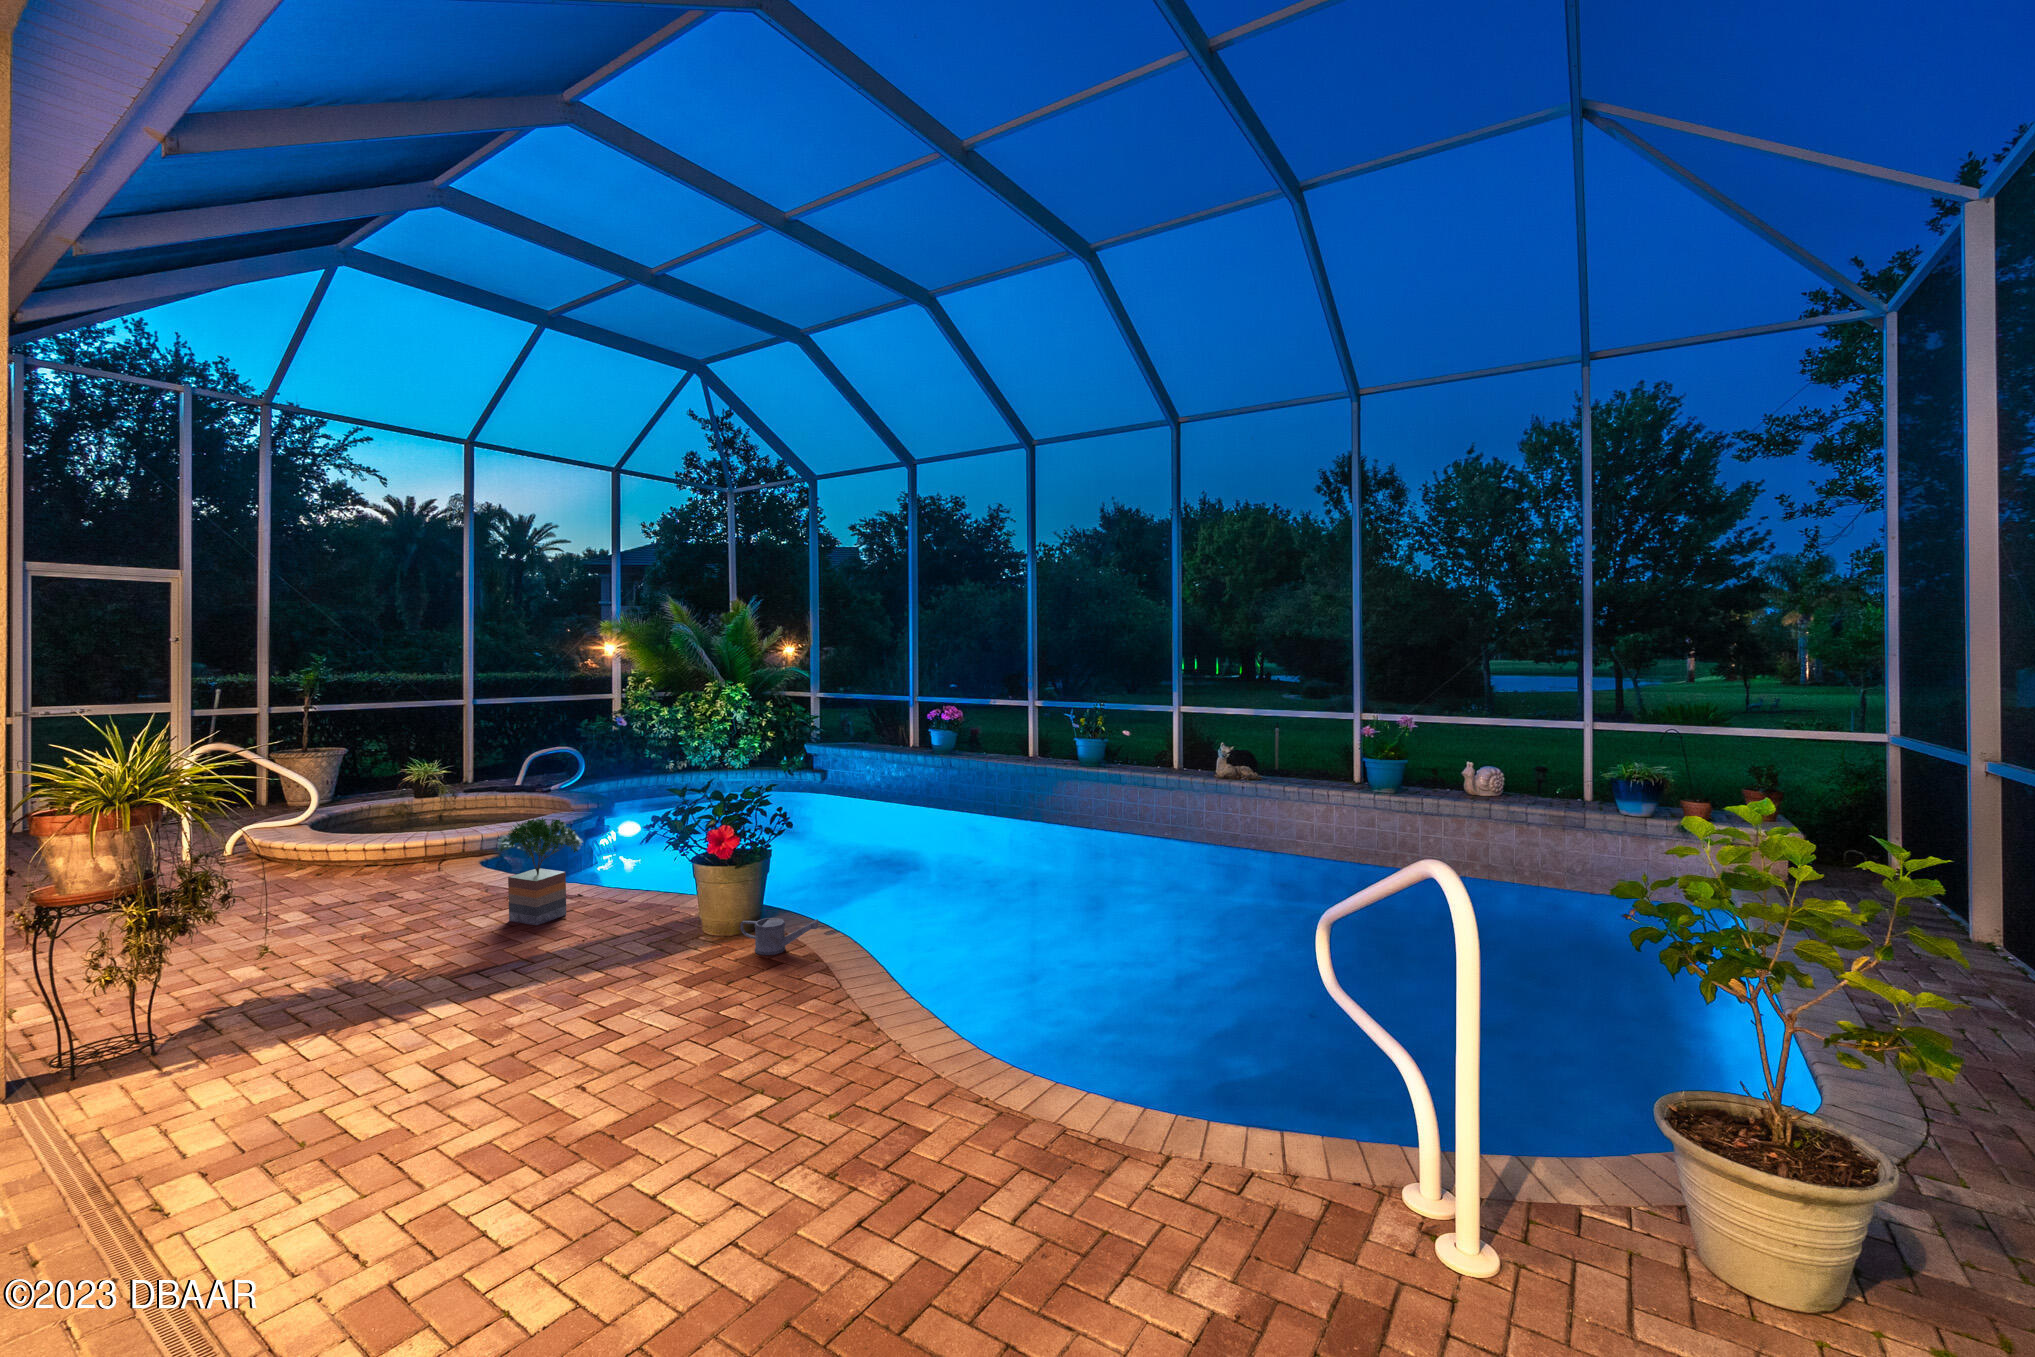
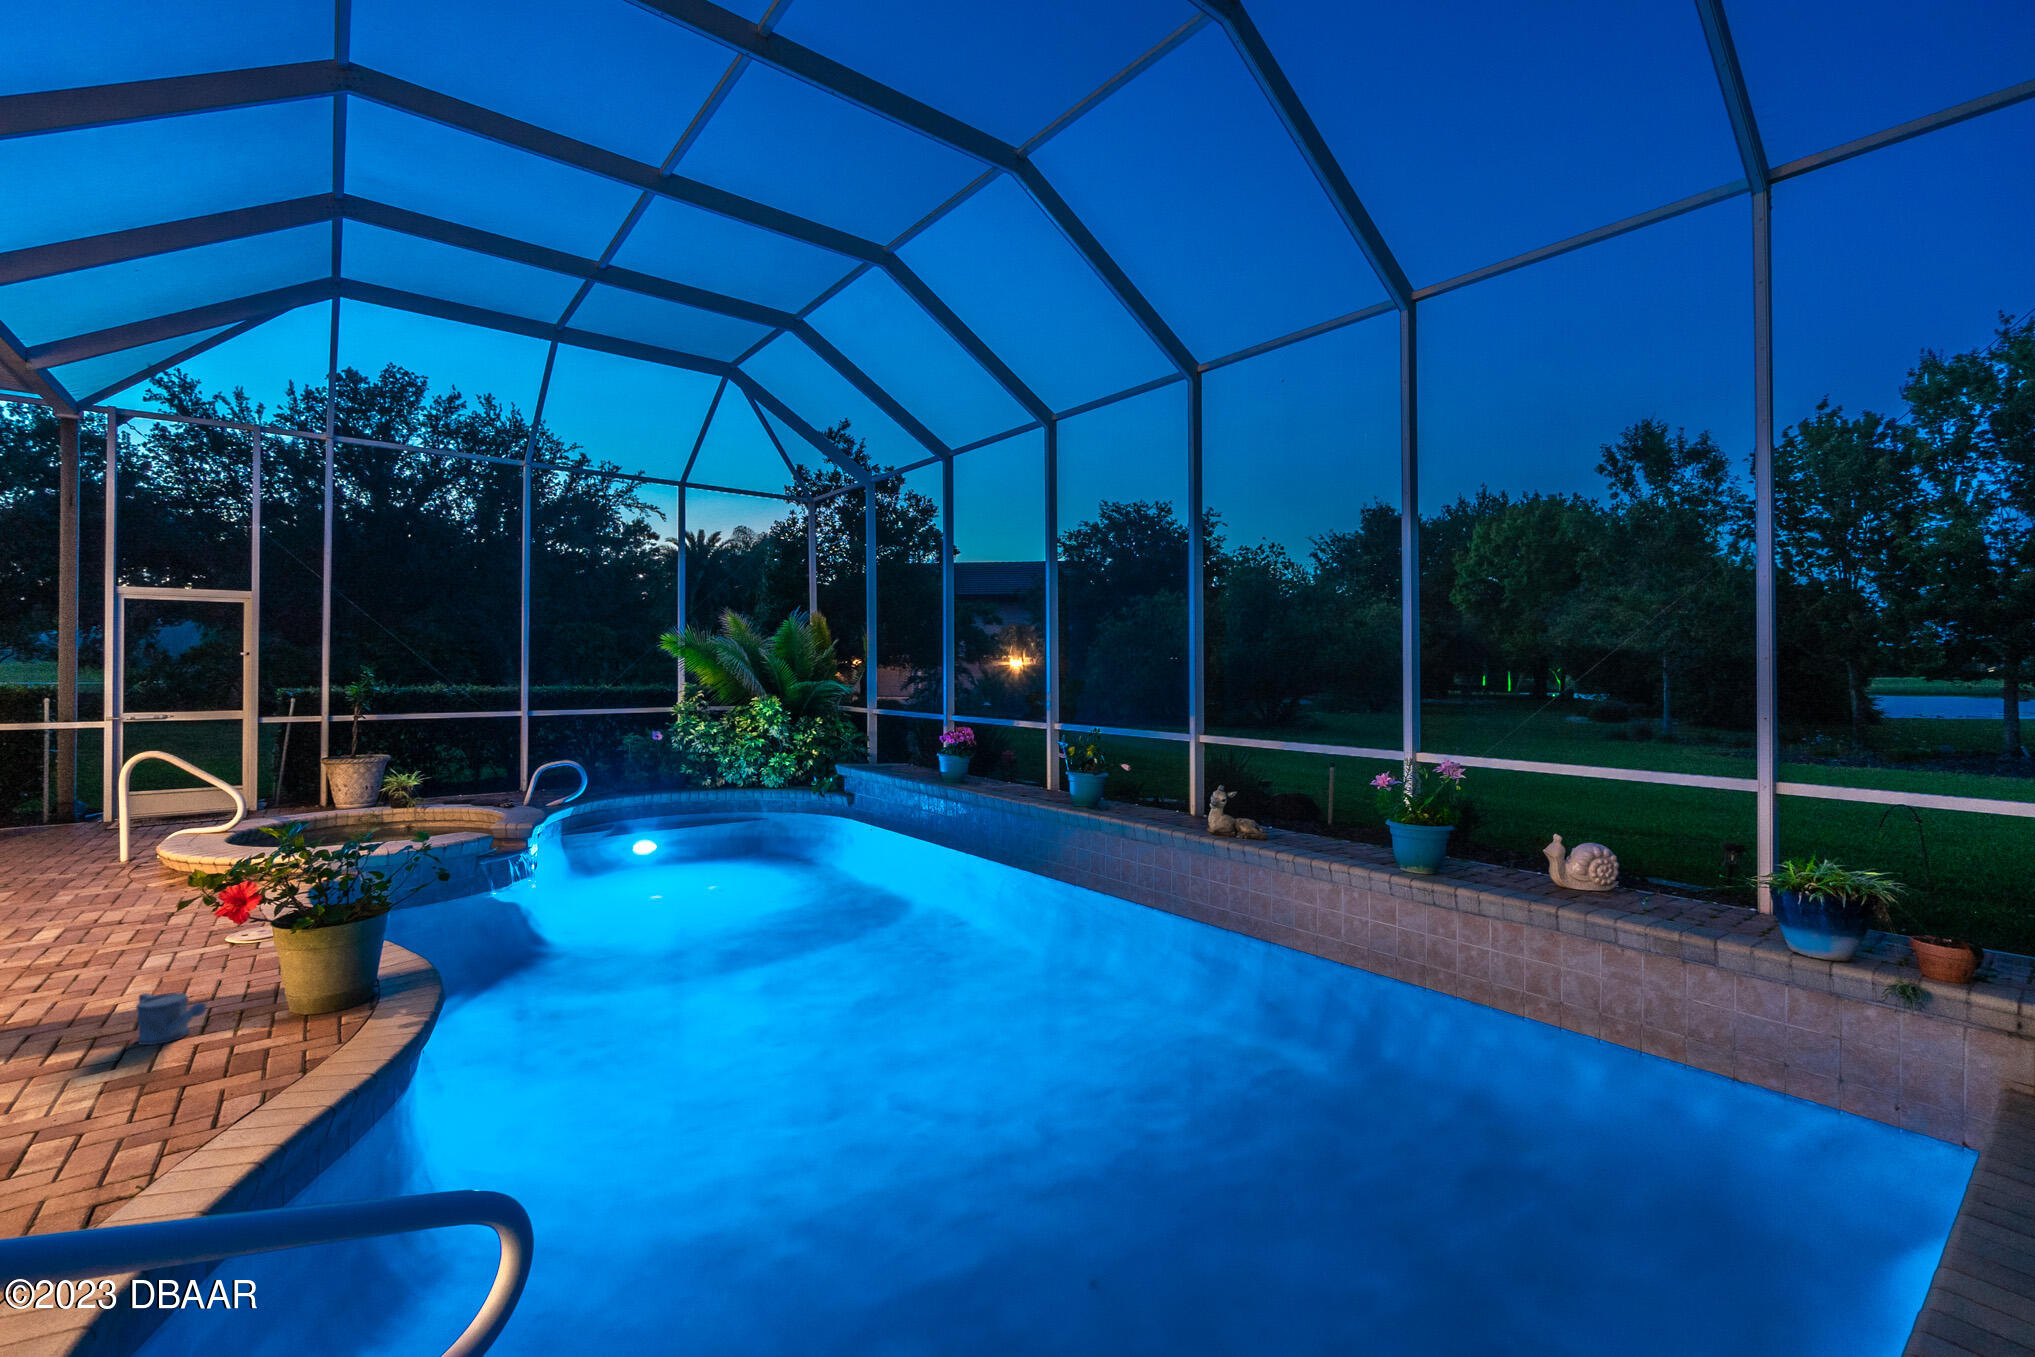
potted tree: present [498,818,582,925] -> none [45,837,158,966]

